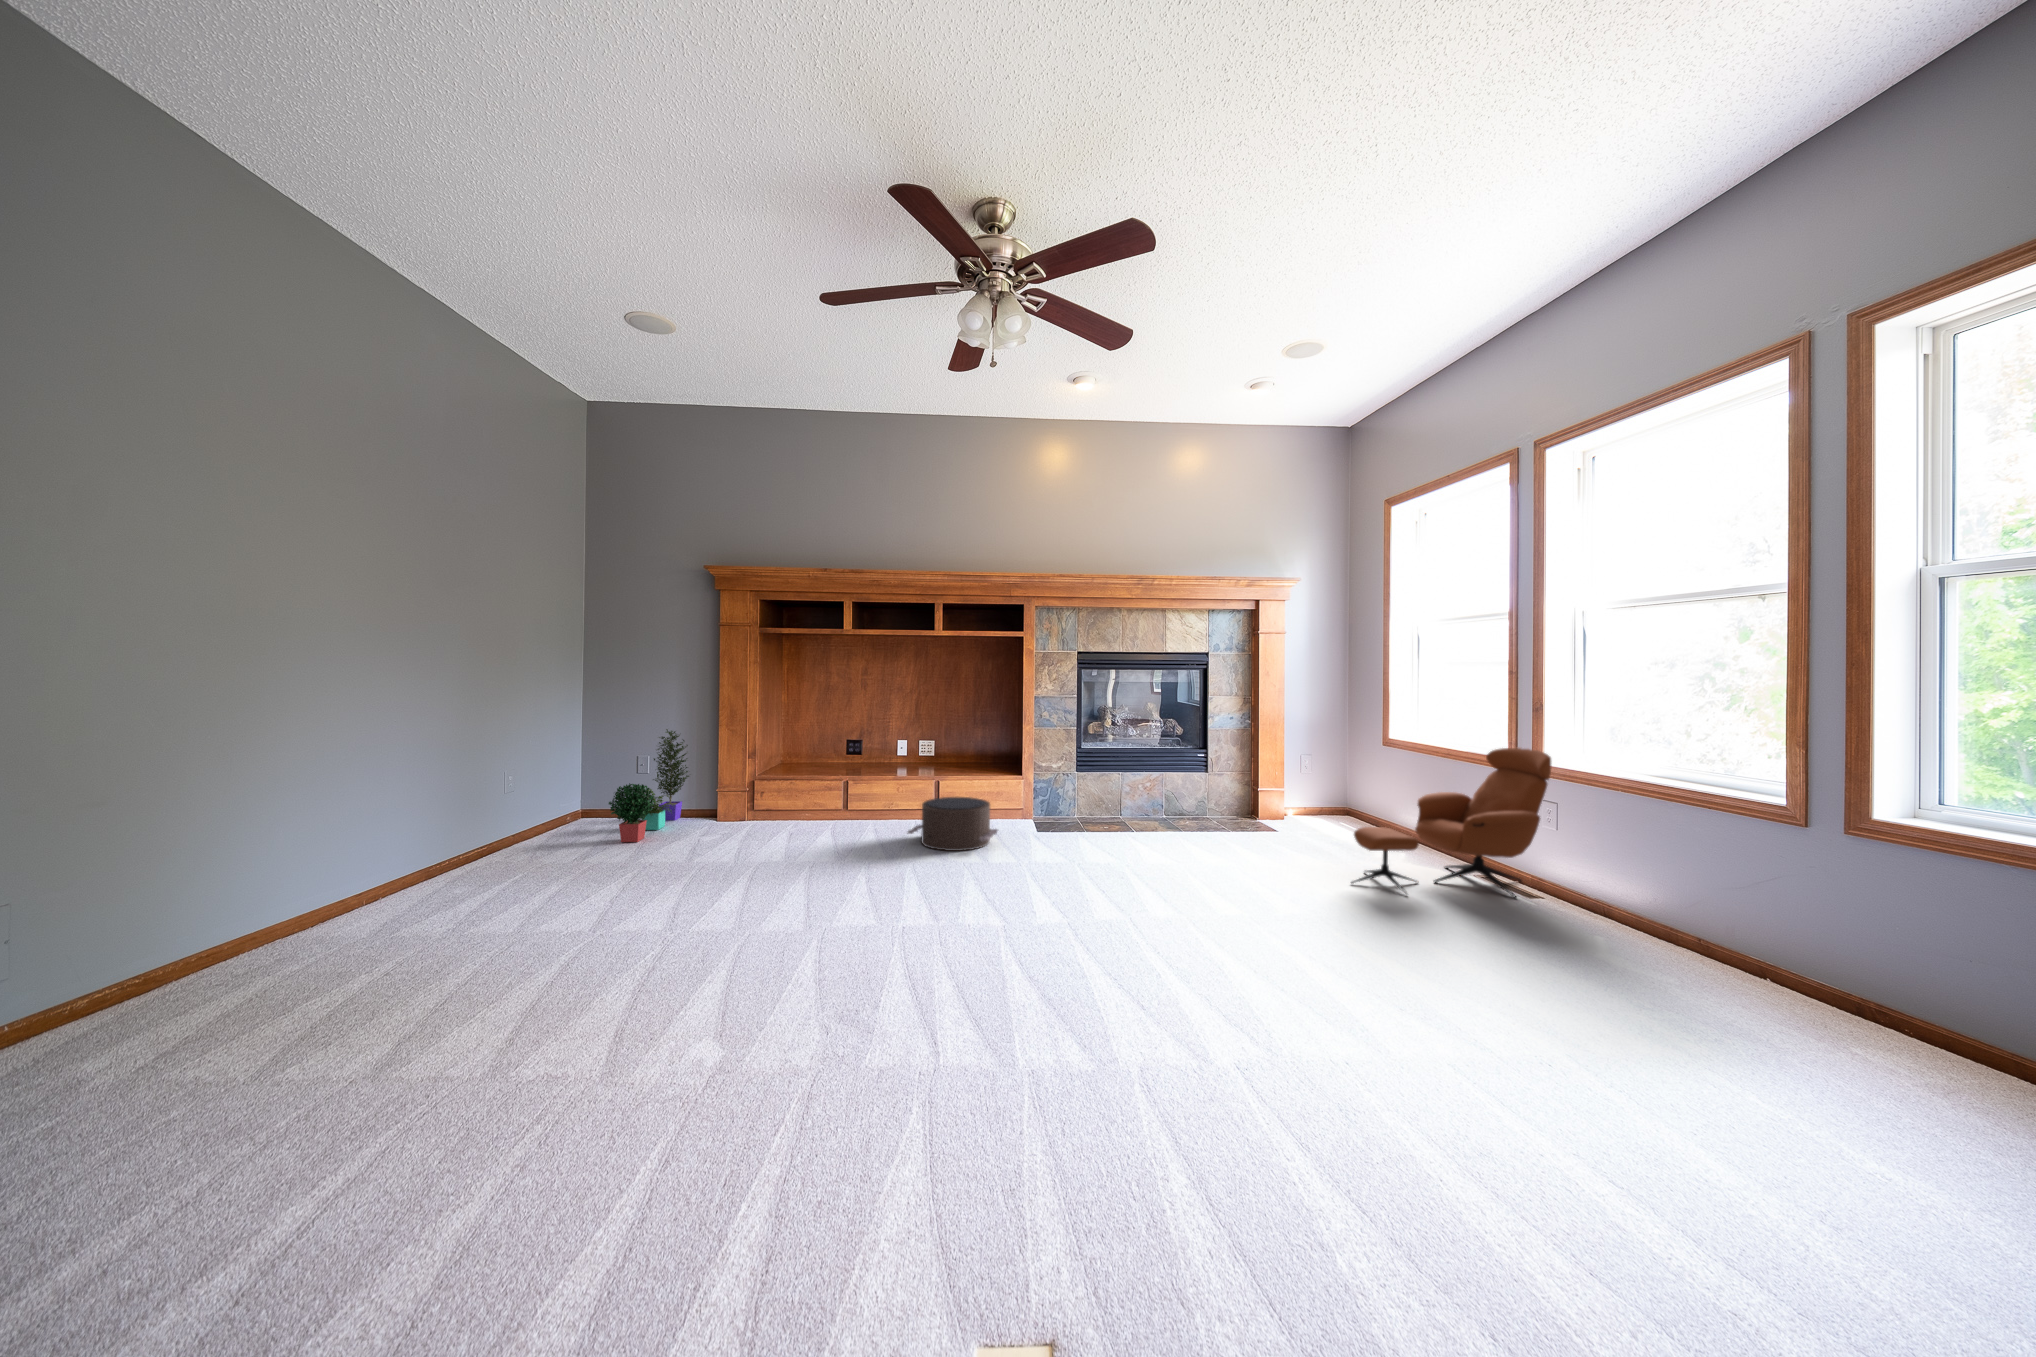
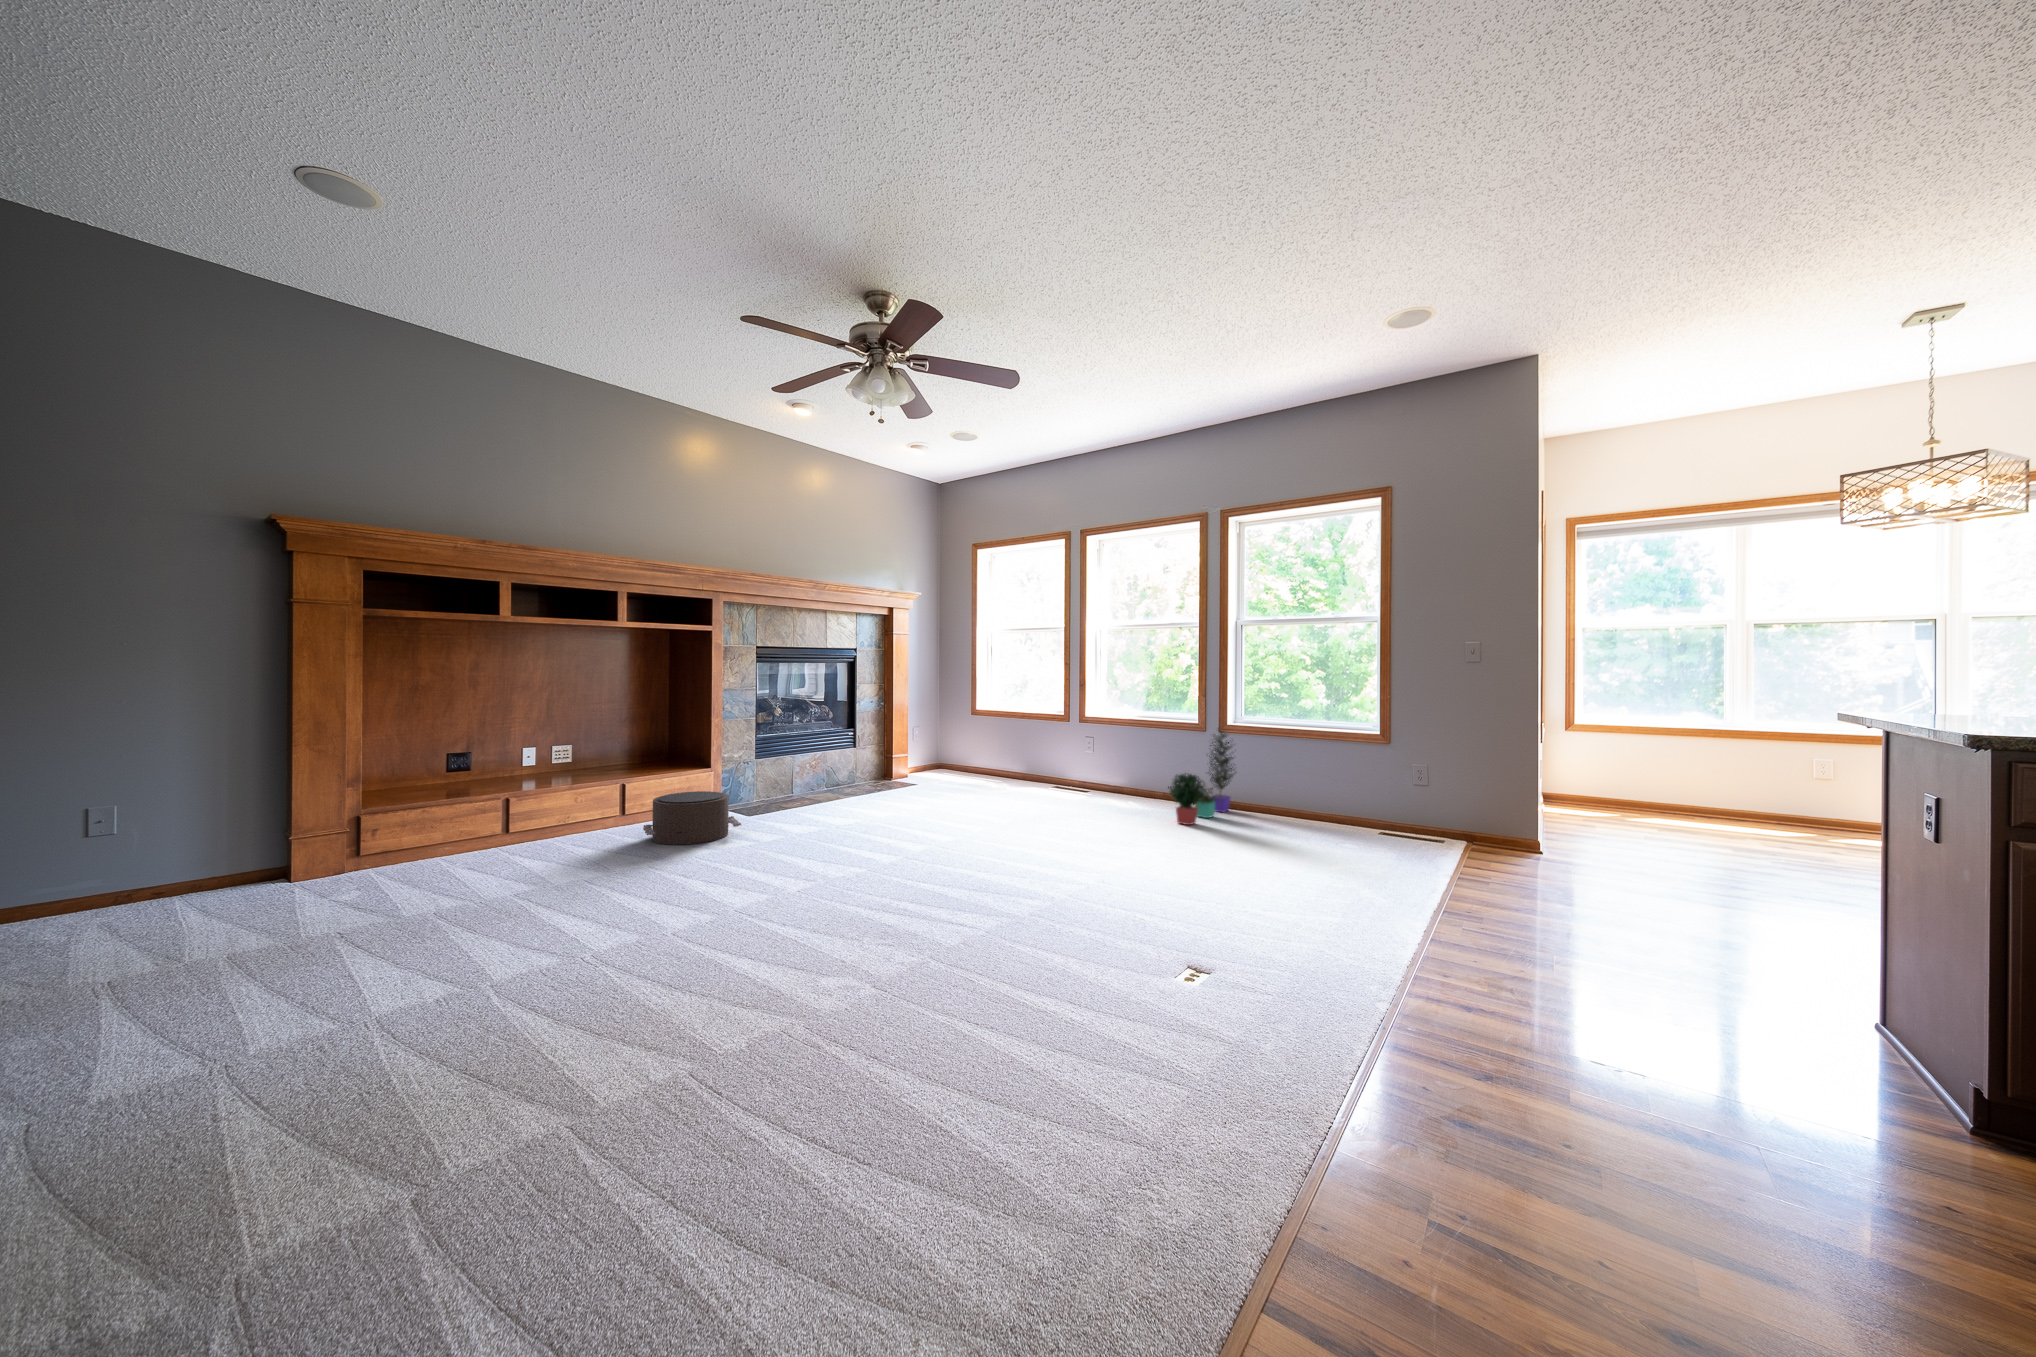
potted plant: present [609,729,689,842] -> present [1168,728,1236,825]
lounge chair: present [1352,748,1551,897] -> none [1005,709,1093,804]

